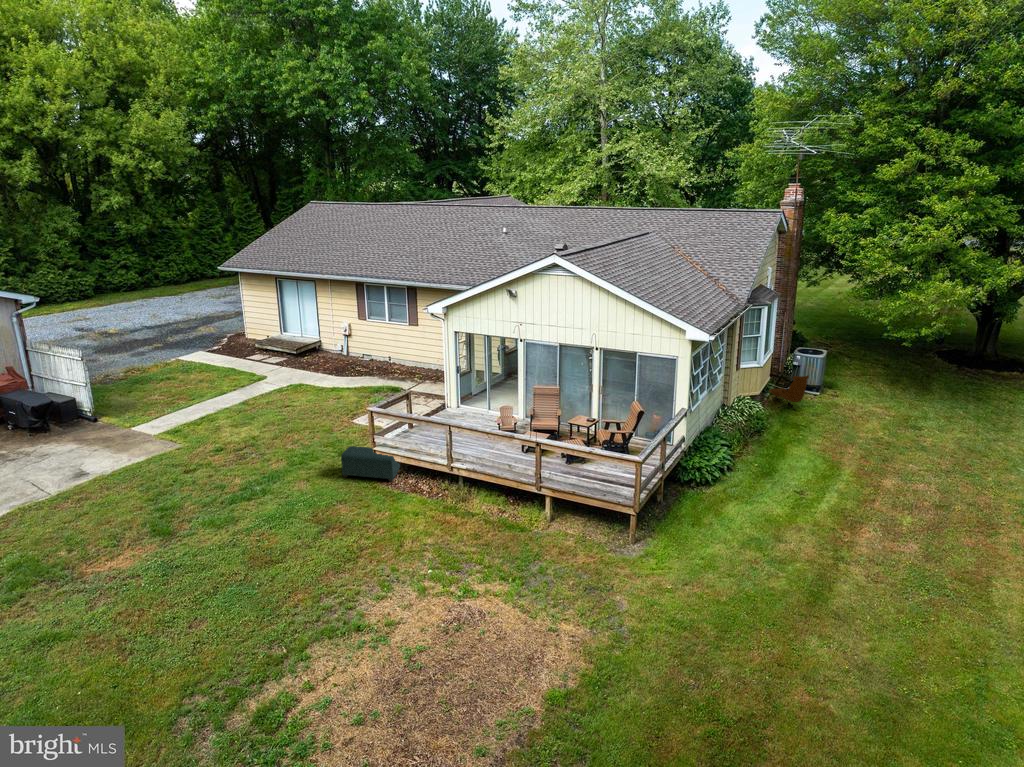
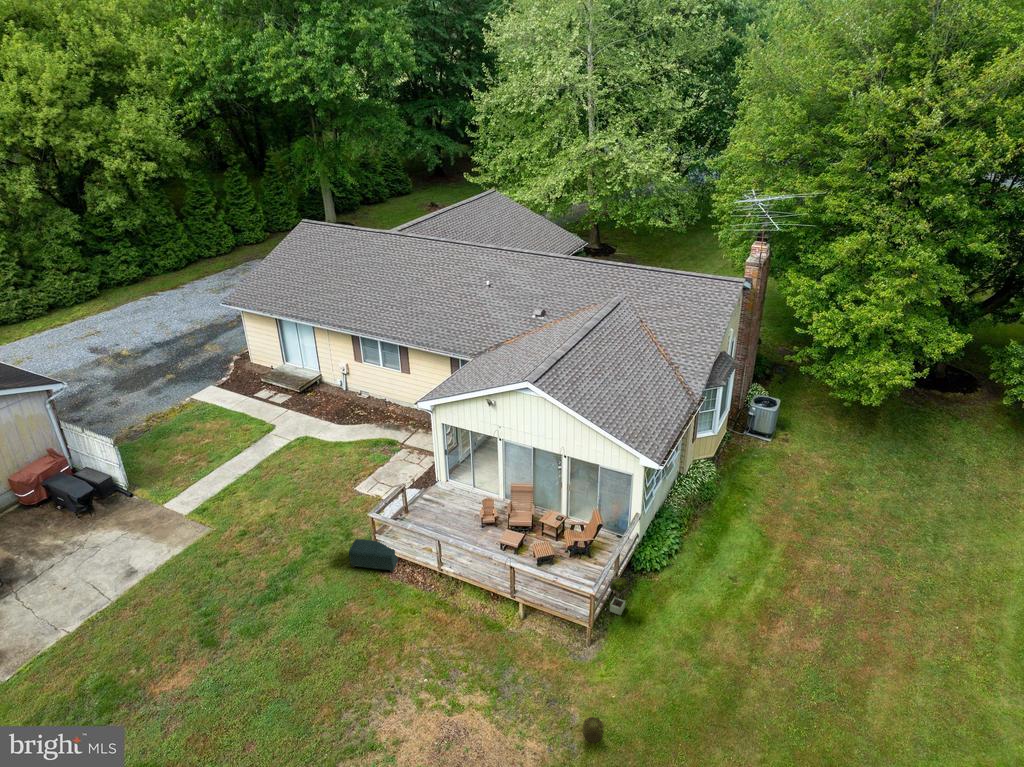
lounge chair: present [769,376,809,410] -> none [731,432,765,462]
potted tree: none [654,470,678,520] -> present [610,577,628,615]
woven basket: none [636,595,665,628] -> present [583,717,604,743]

